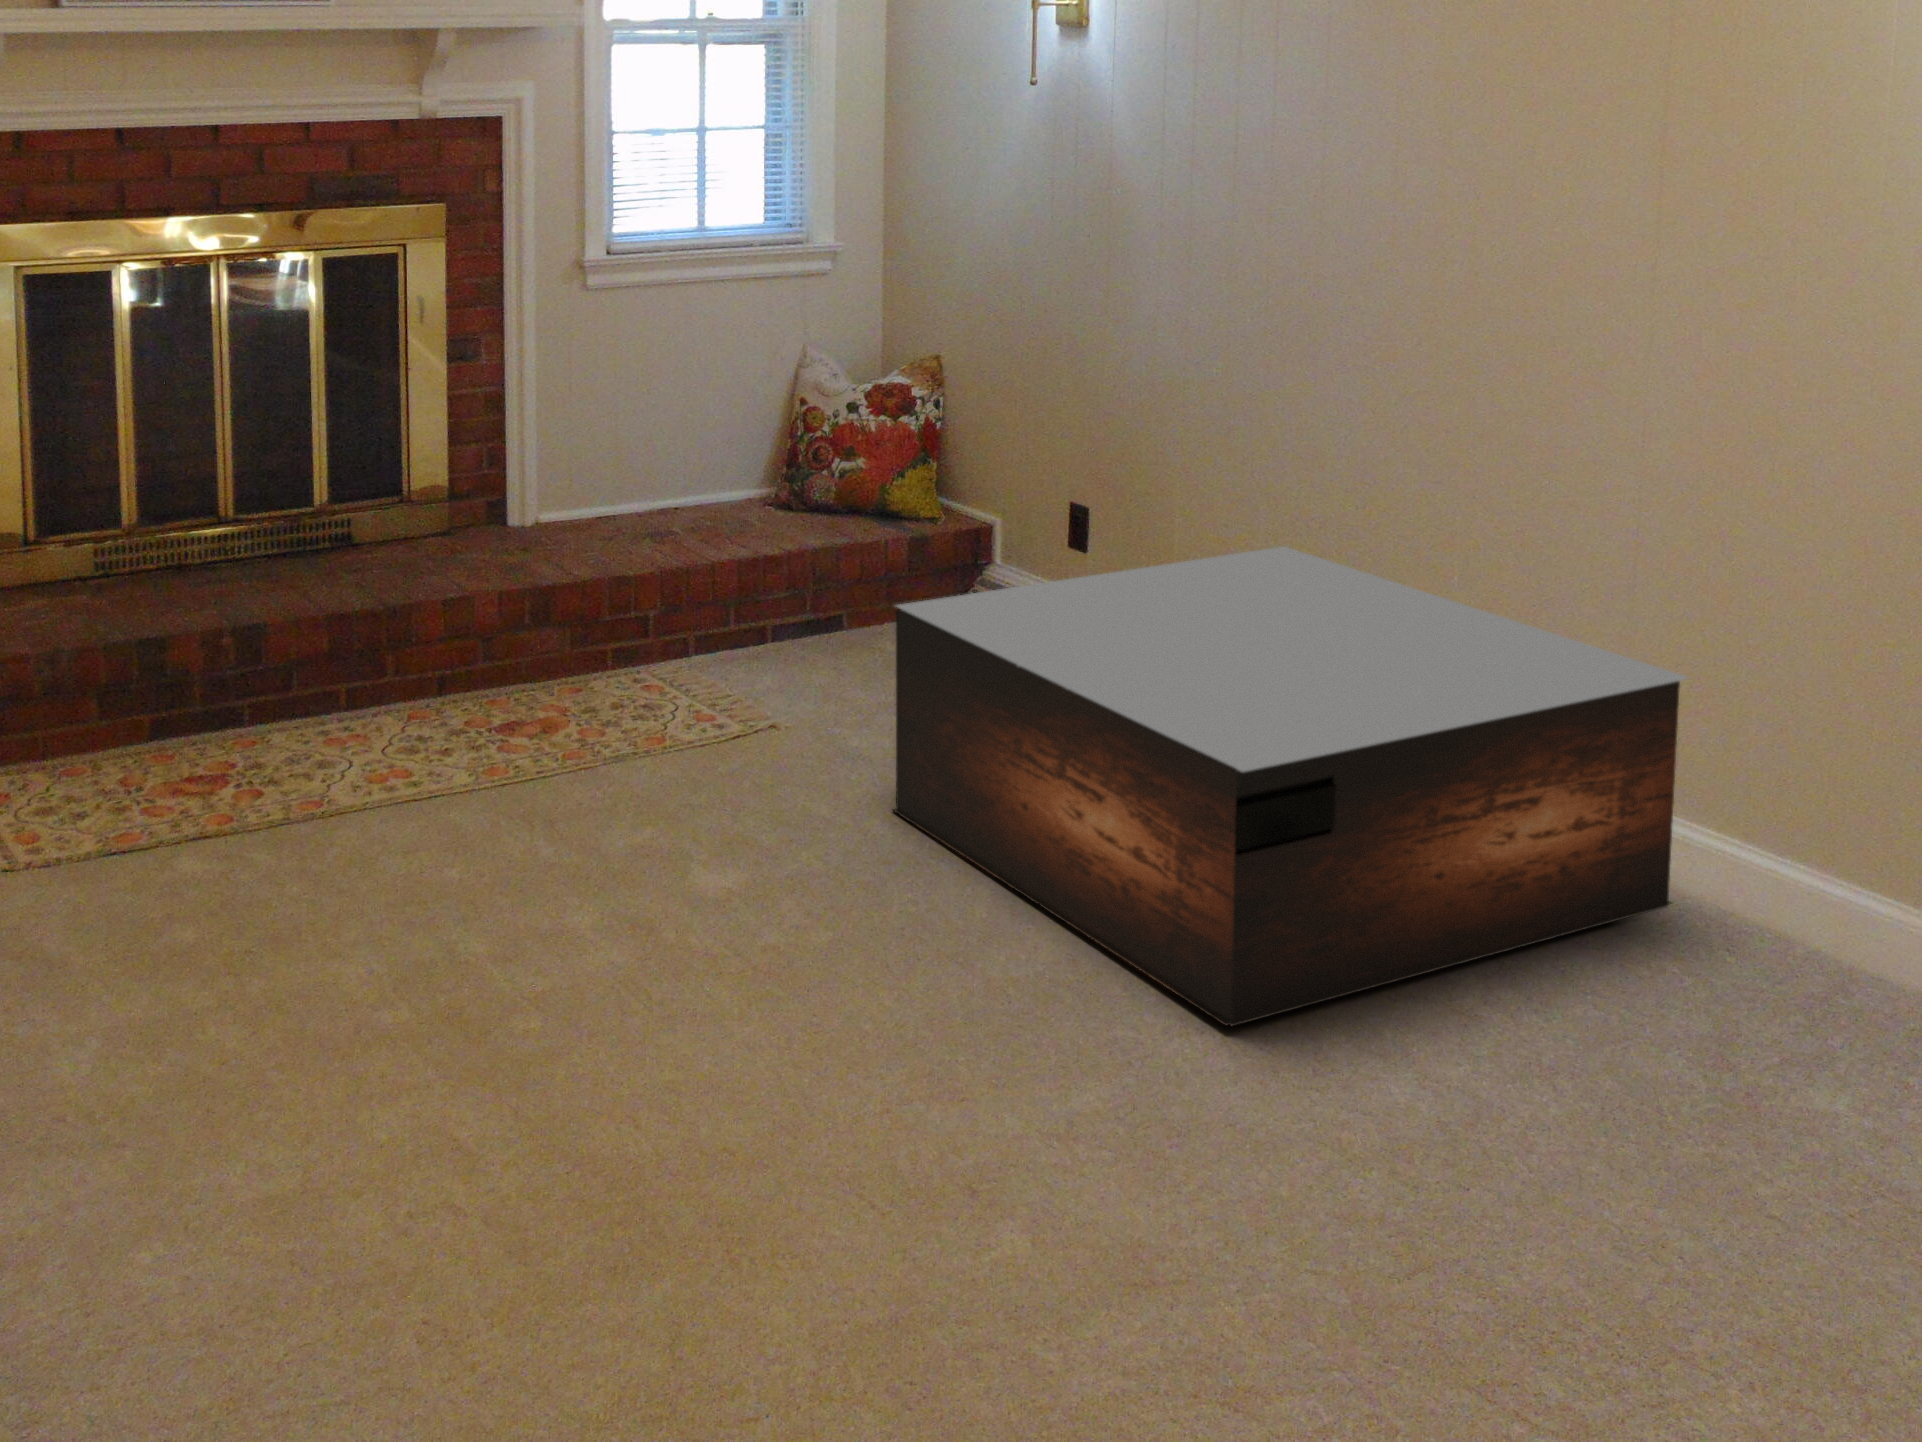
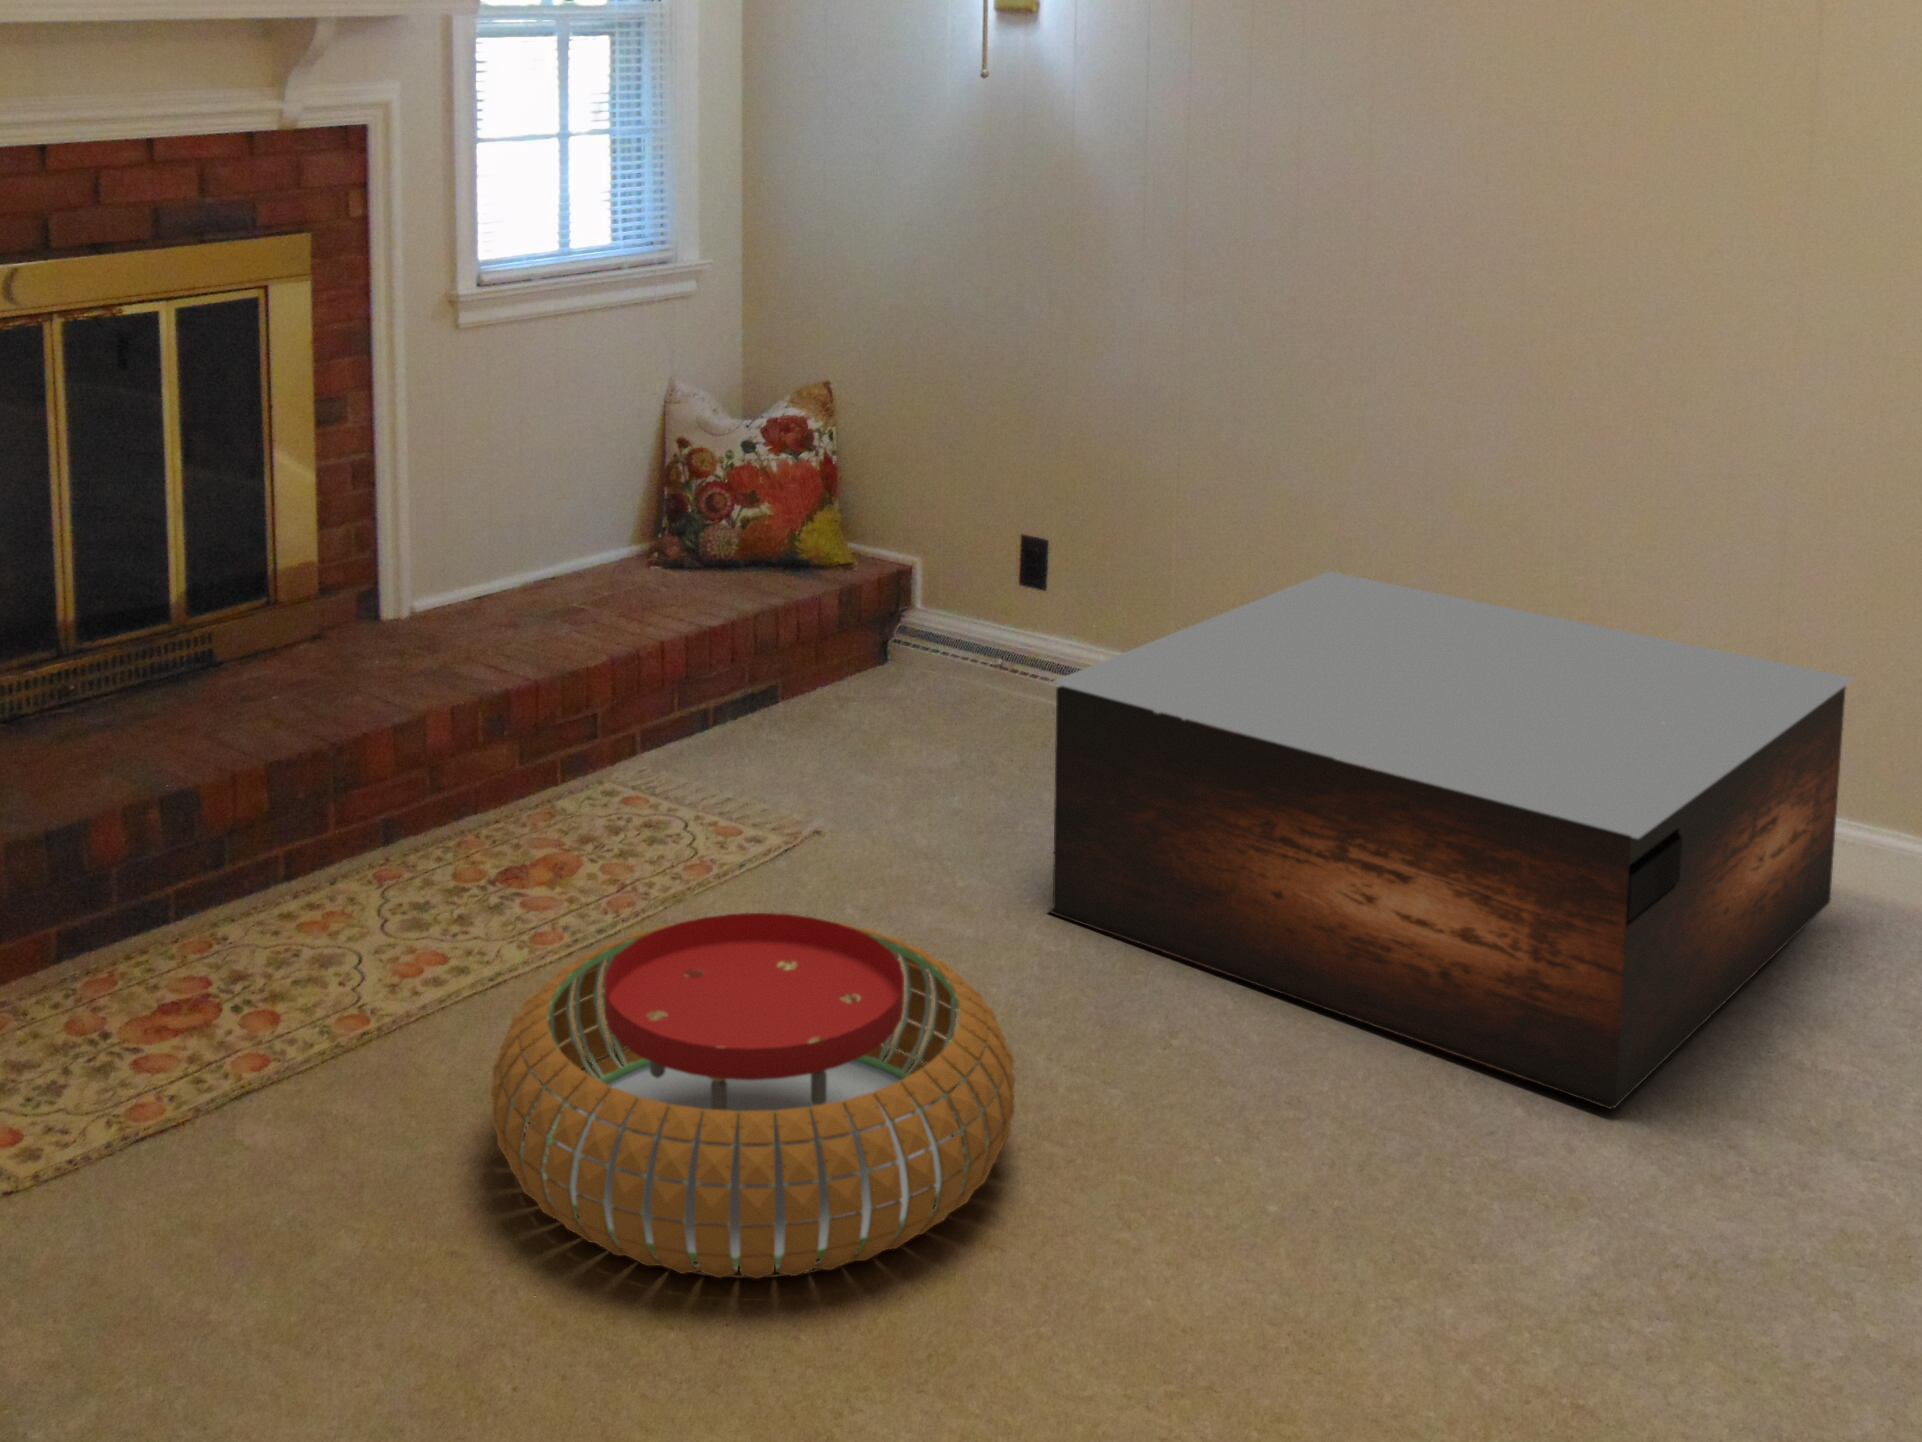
pouf: none [269,749,695,1017] -> present [491,913,1015,1279]

